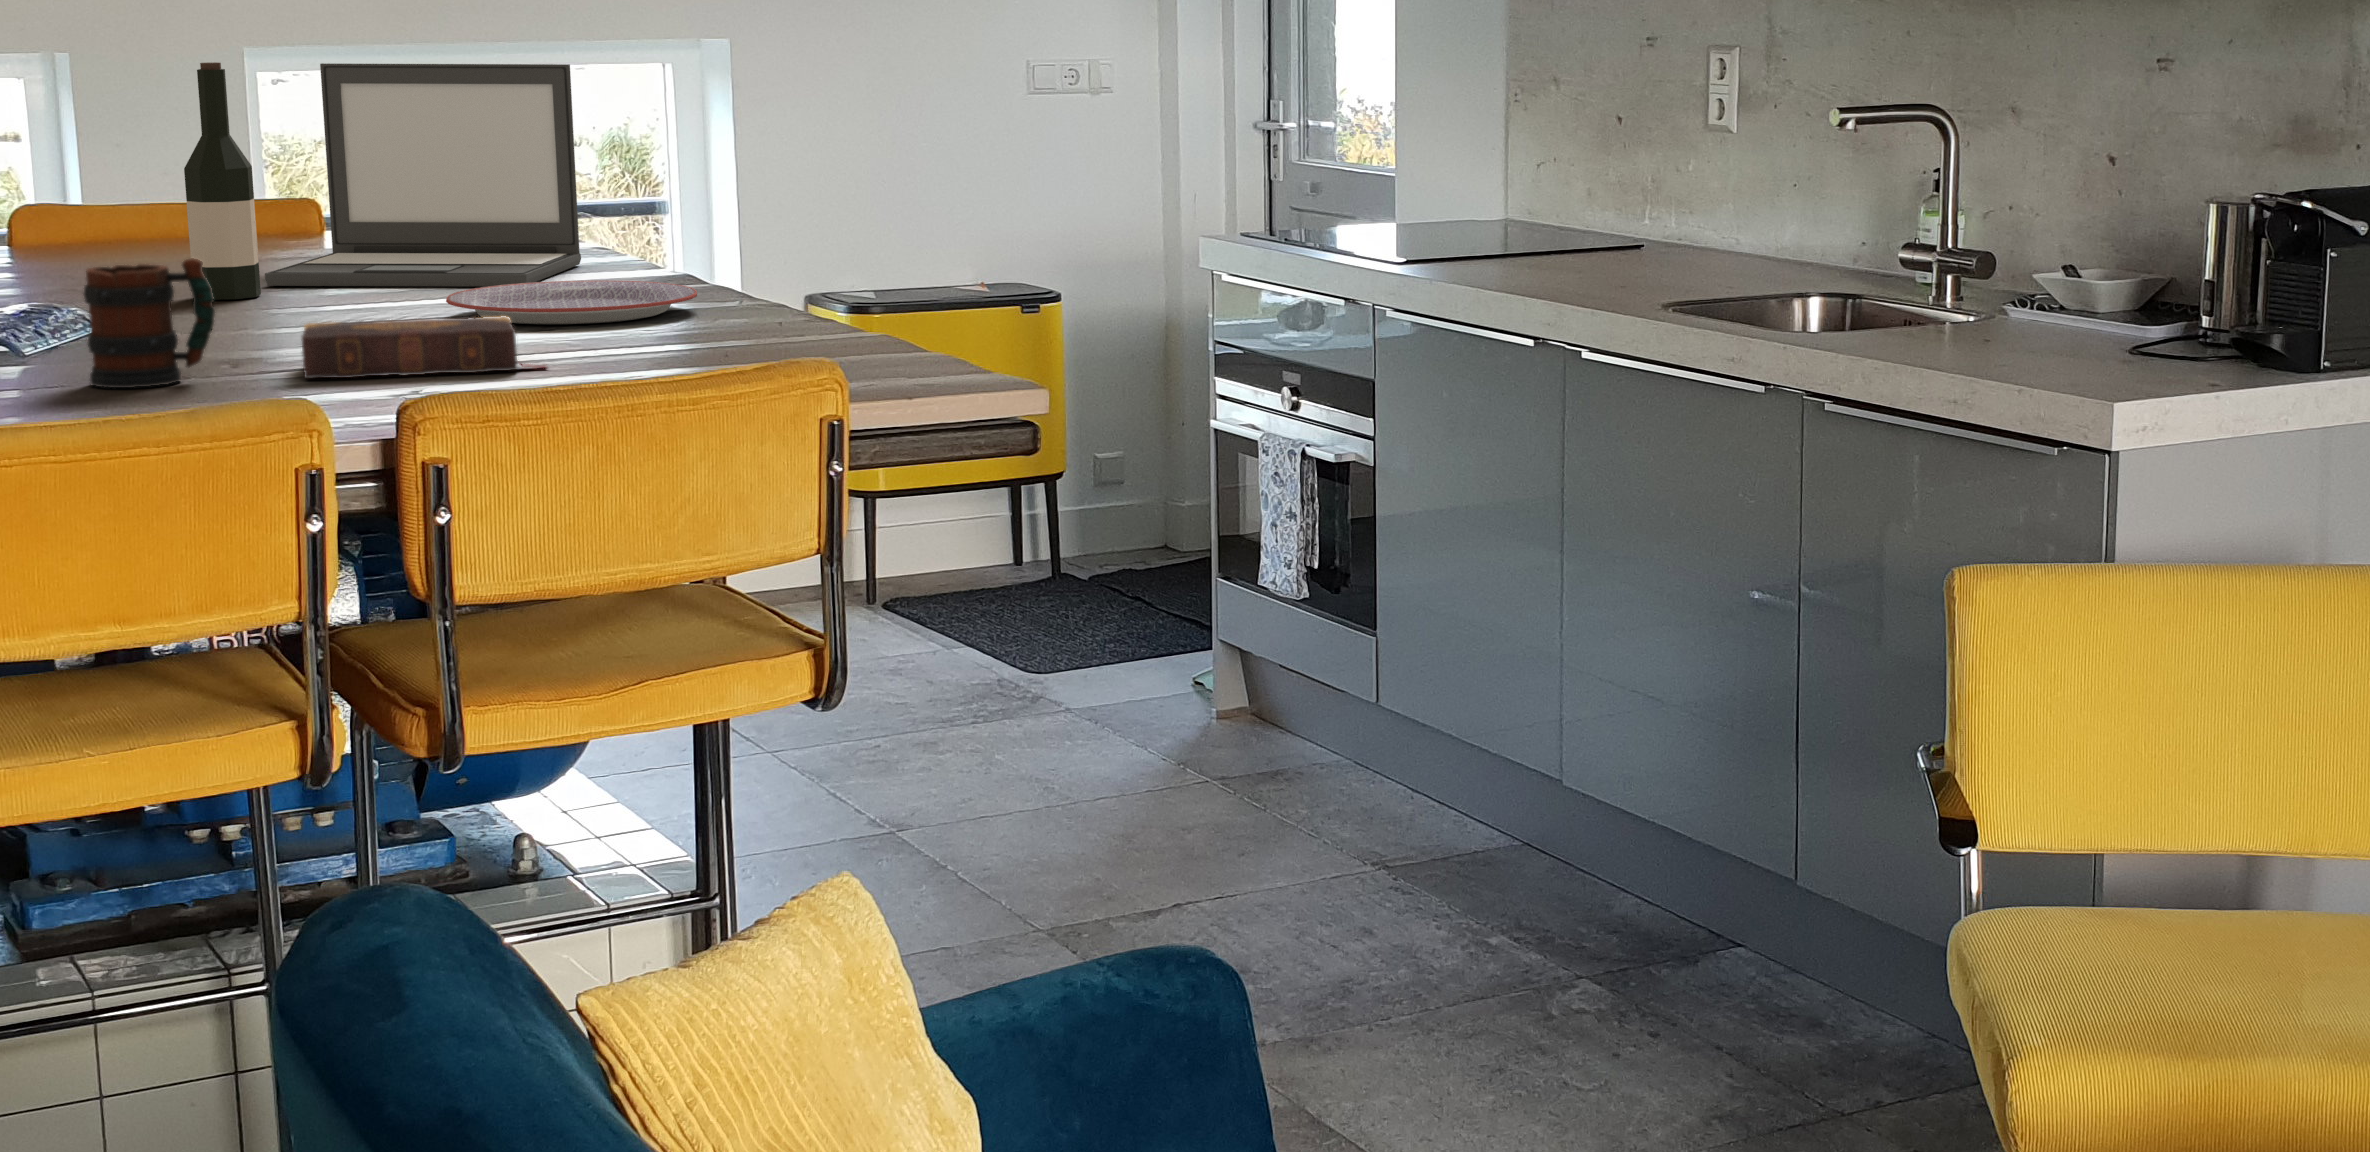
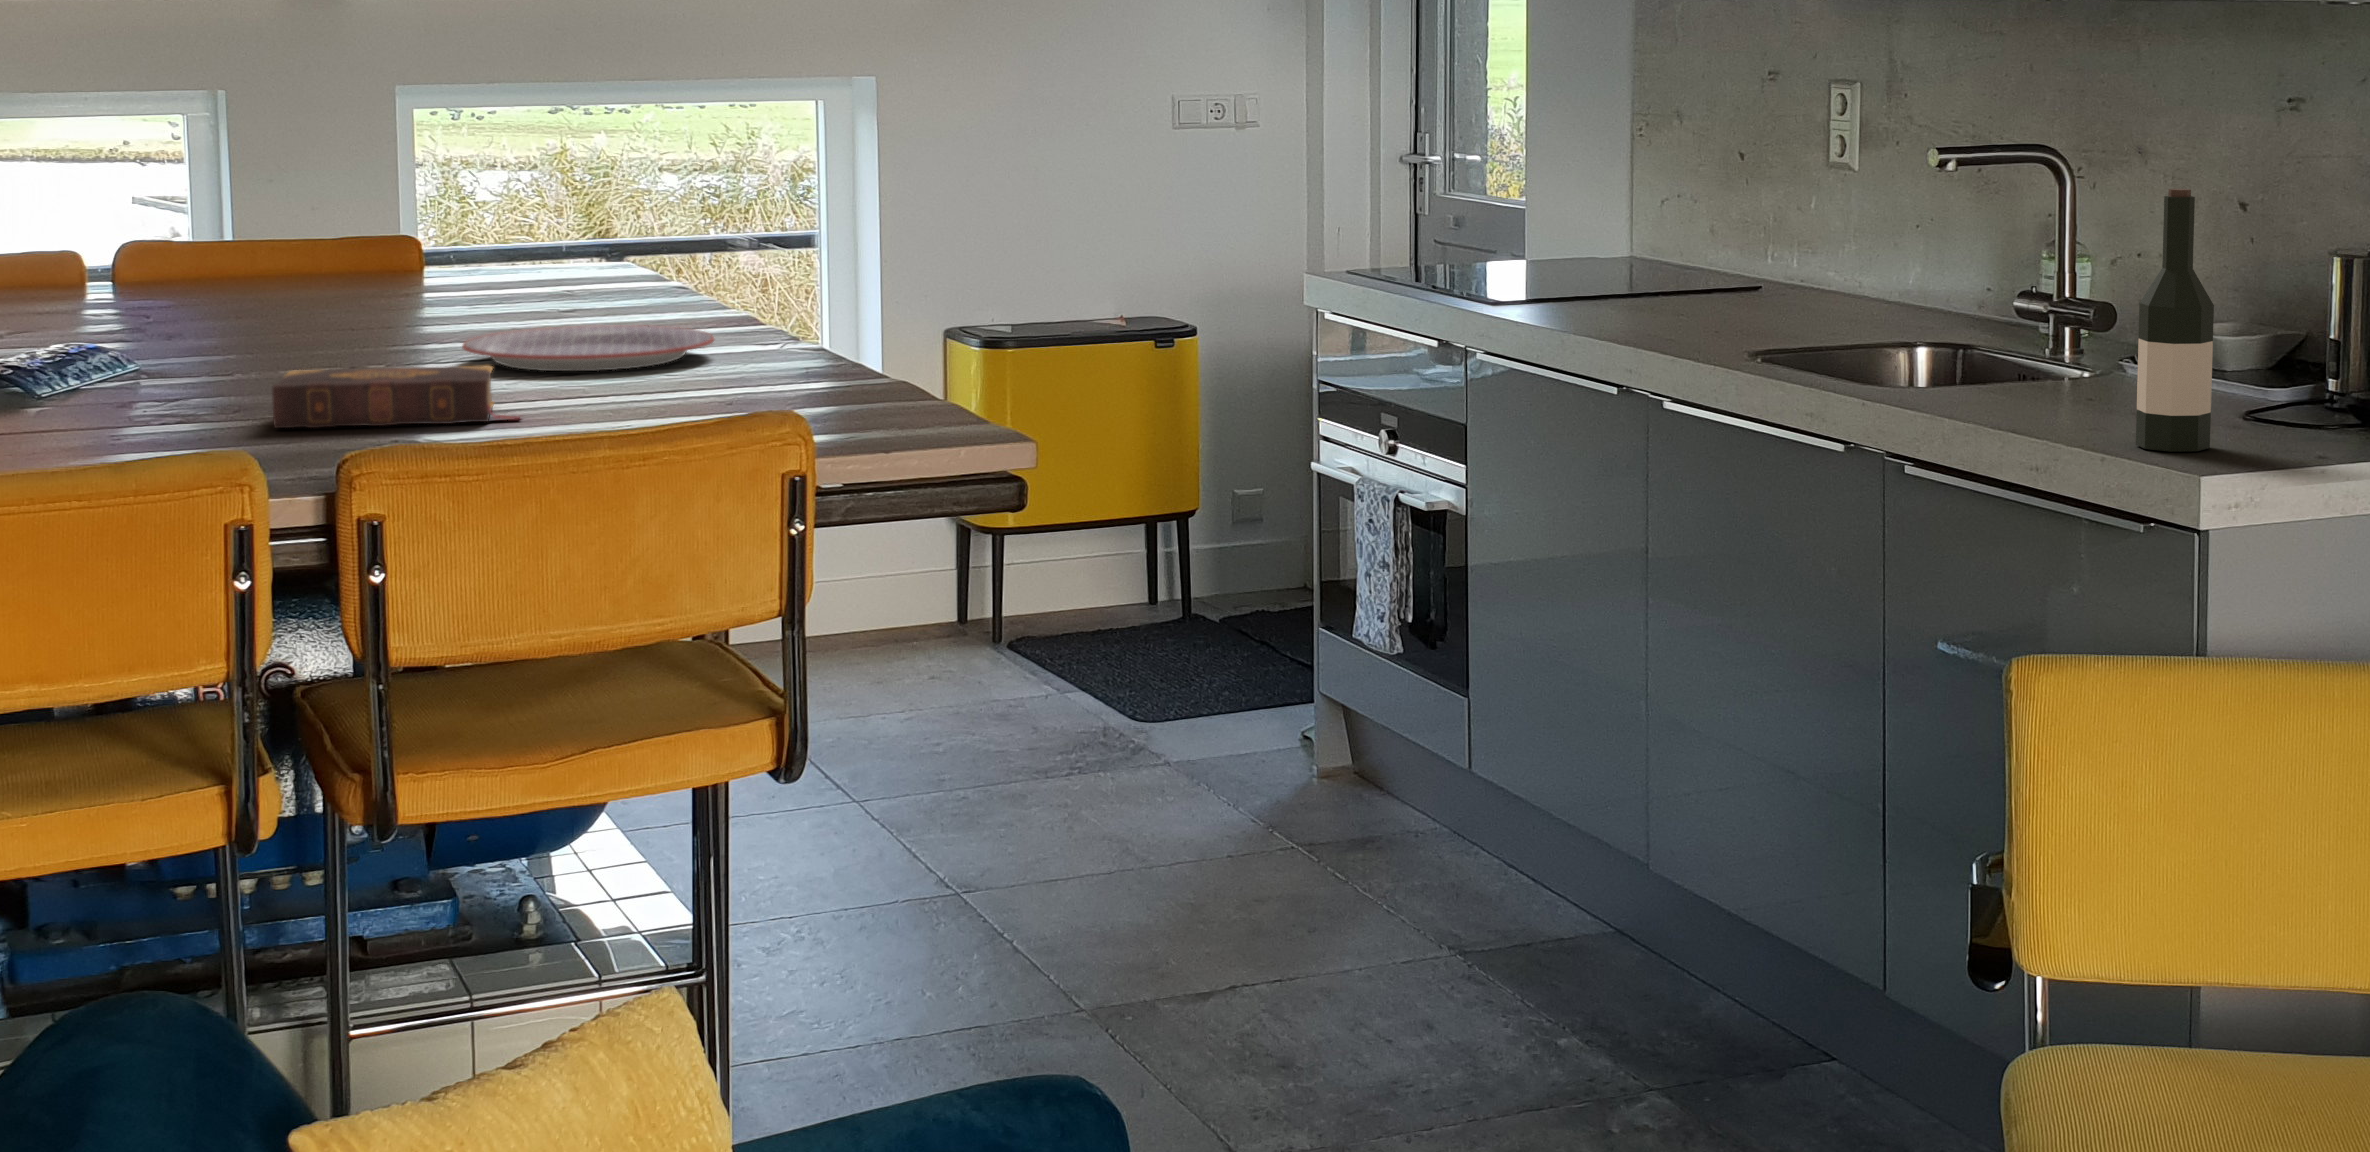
wine bottle: present [184,62,261,300] -> present [2136,188,2214,452]
laptop: present [265,63,581,286] -> none [315,105,636,329]
mug: present [84,258,215,388] -> none [63,306,191,436]

